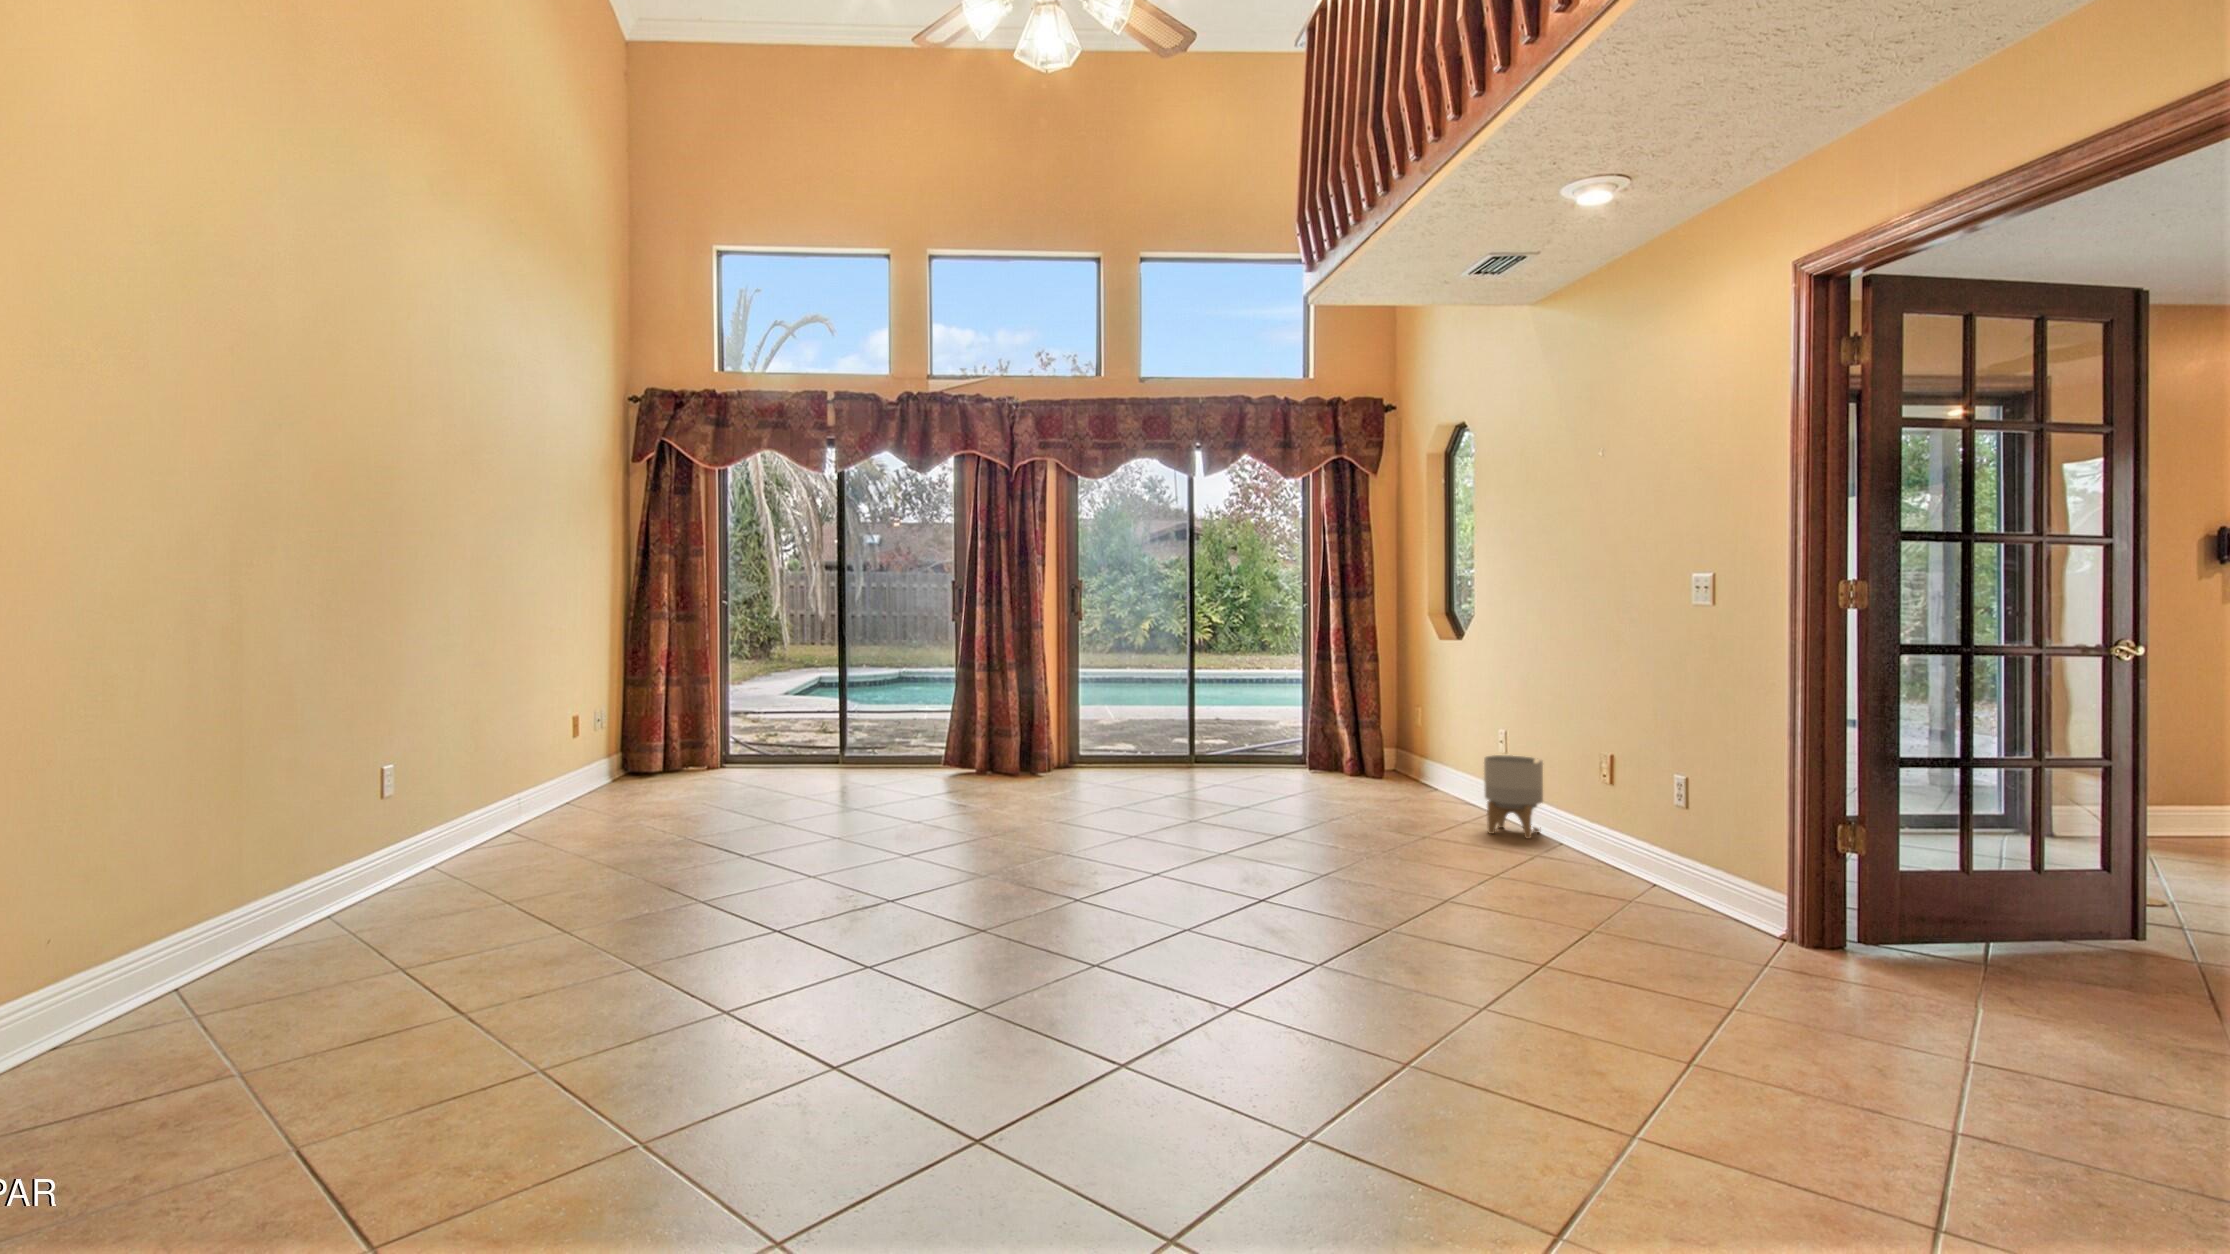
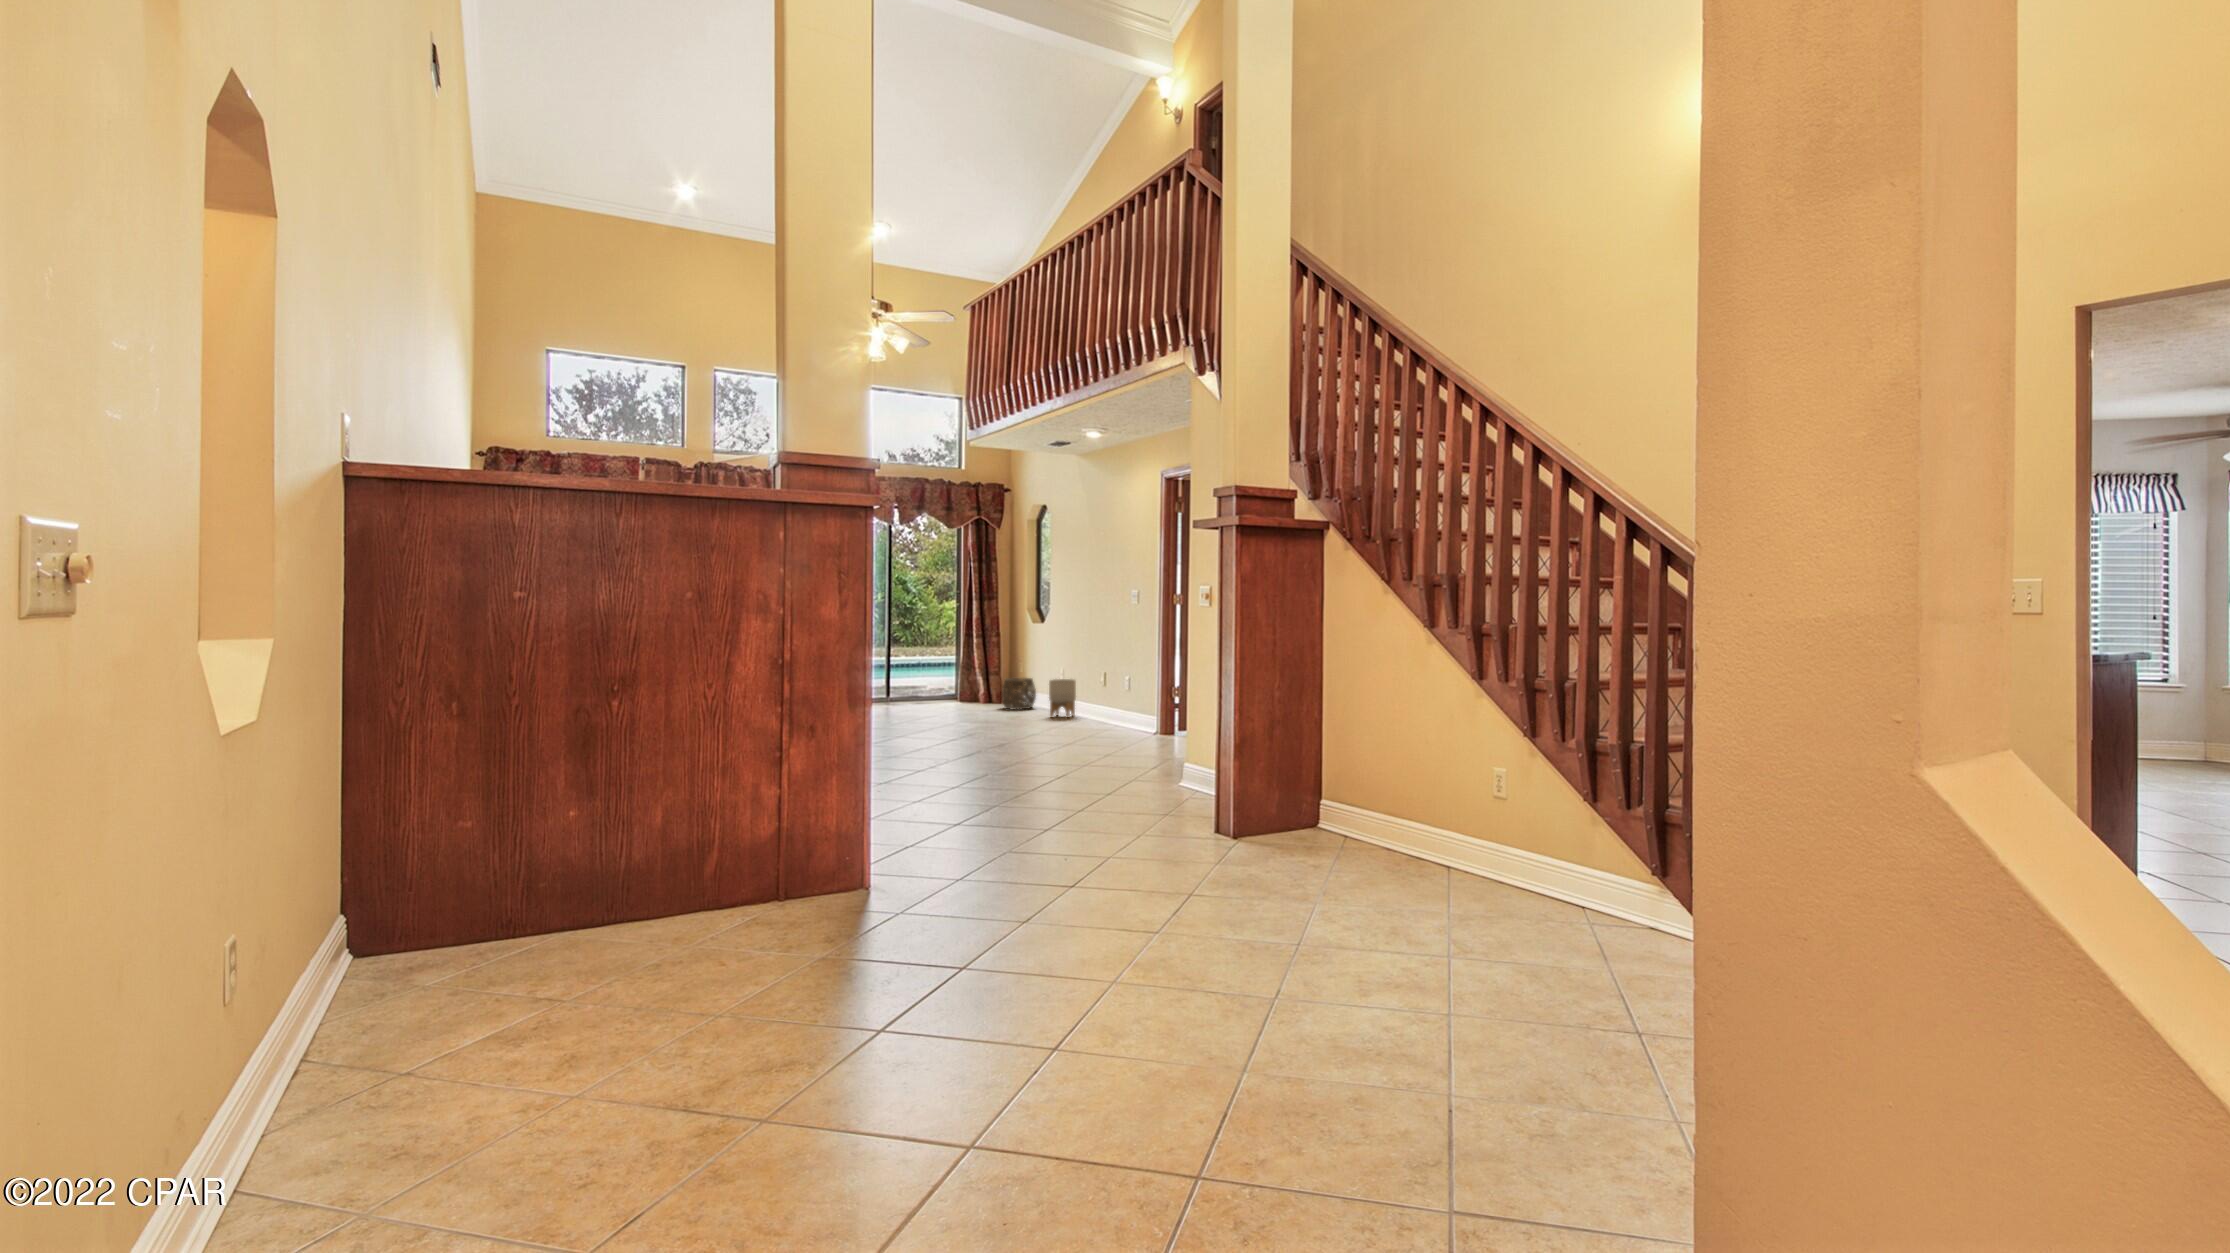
woven basket: none [1383,739,1451,801] -> present [1001,678,1036,709]

